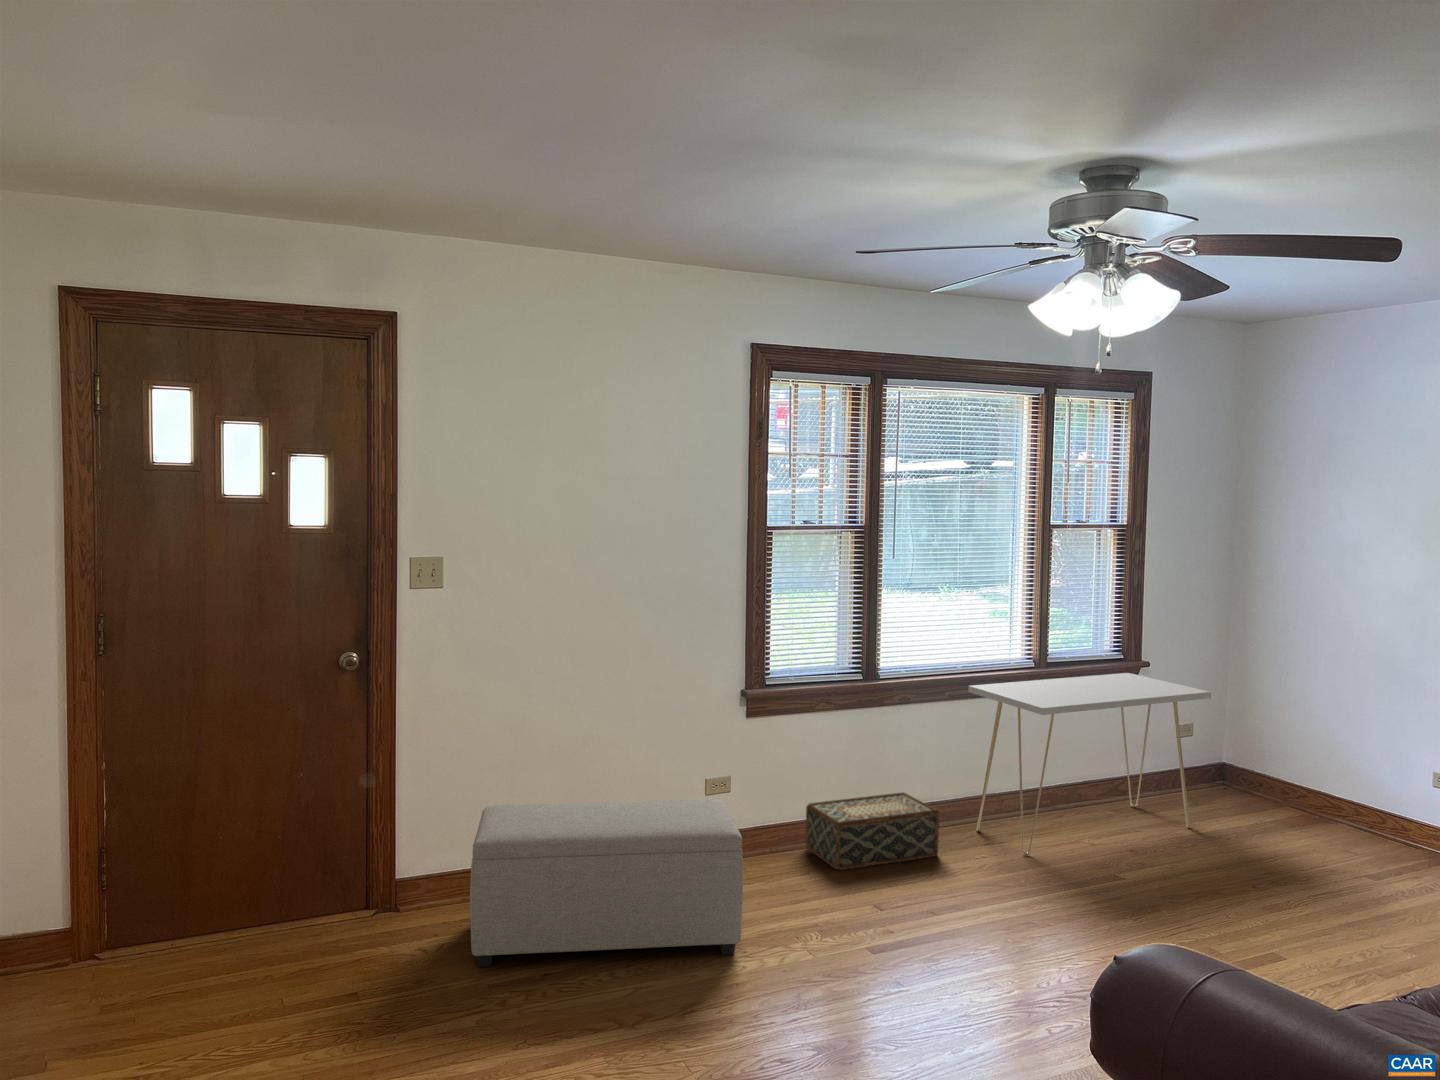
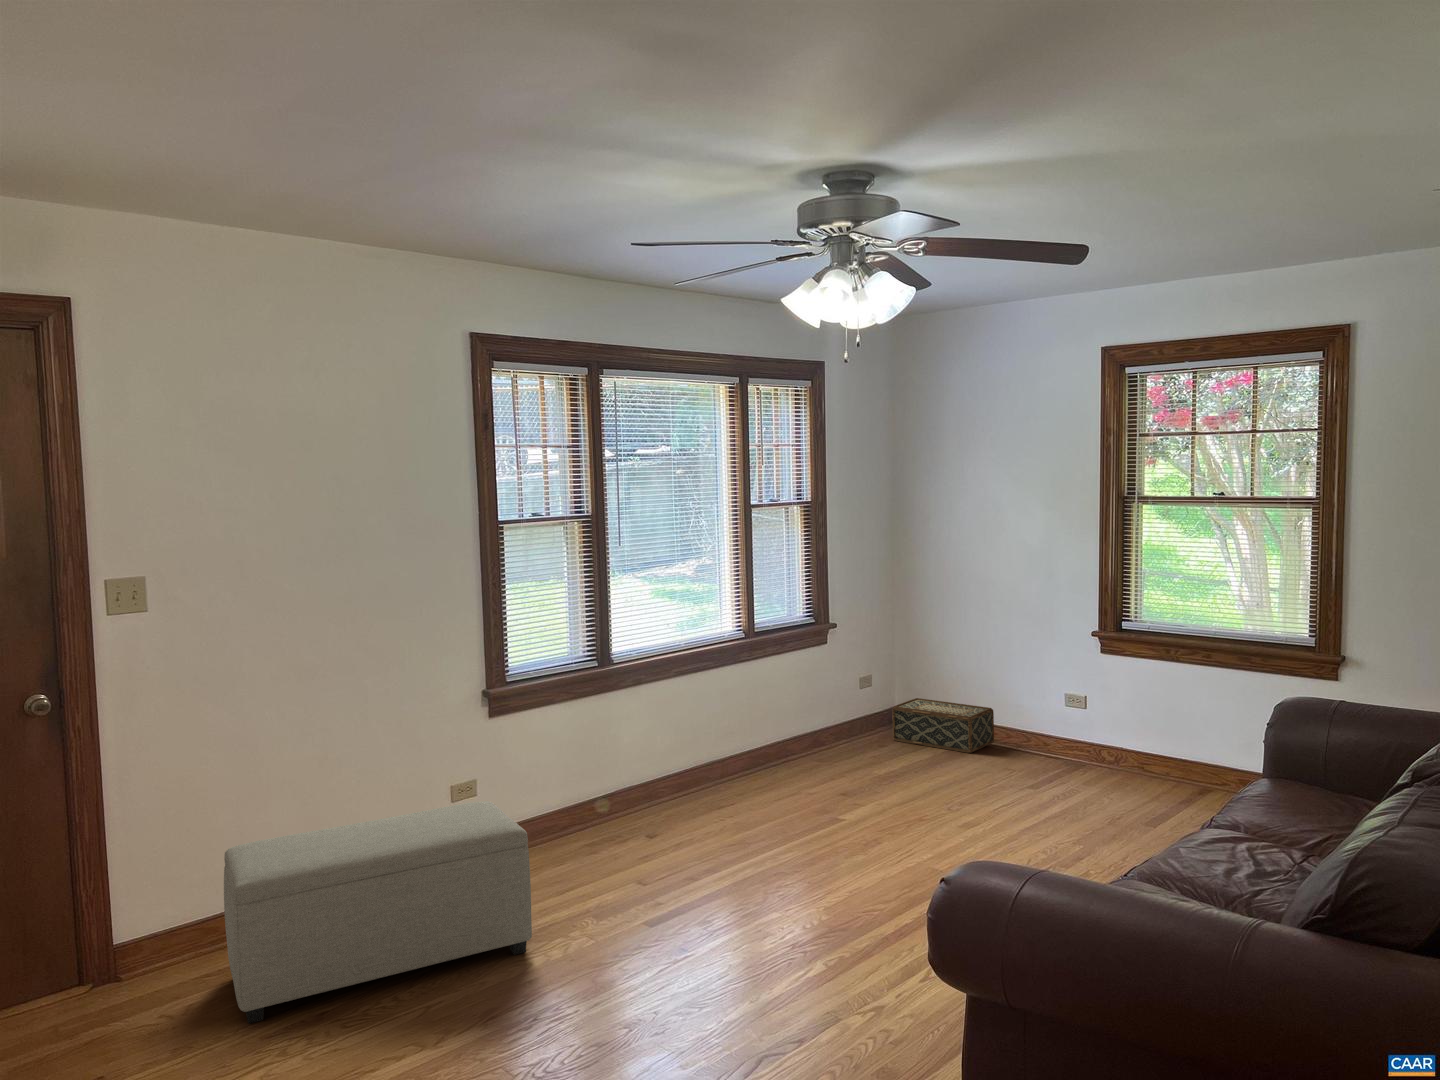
console table: present [968,673,1211,855] -> none [693,636,895,812]
woven basket: present [805,793,939,870] -> present [892,698,994,753]

